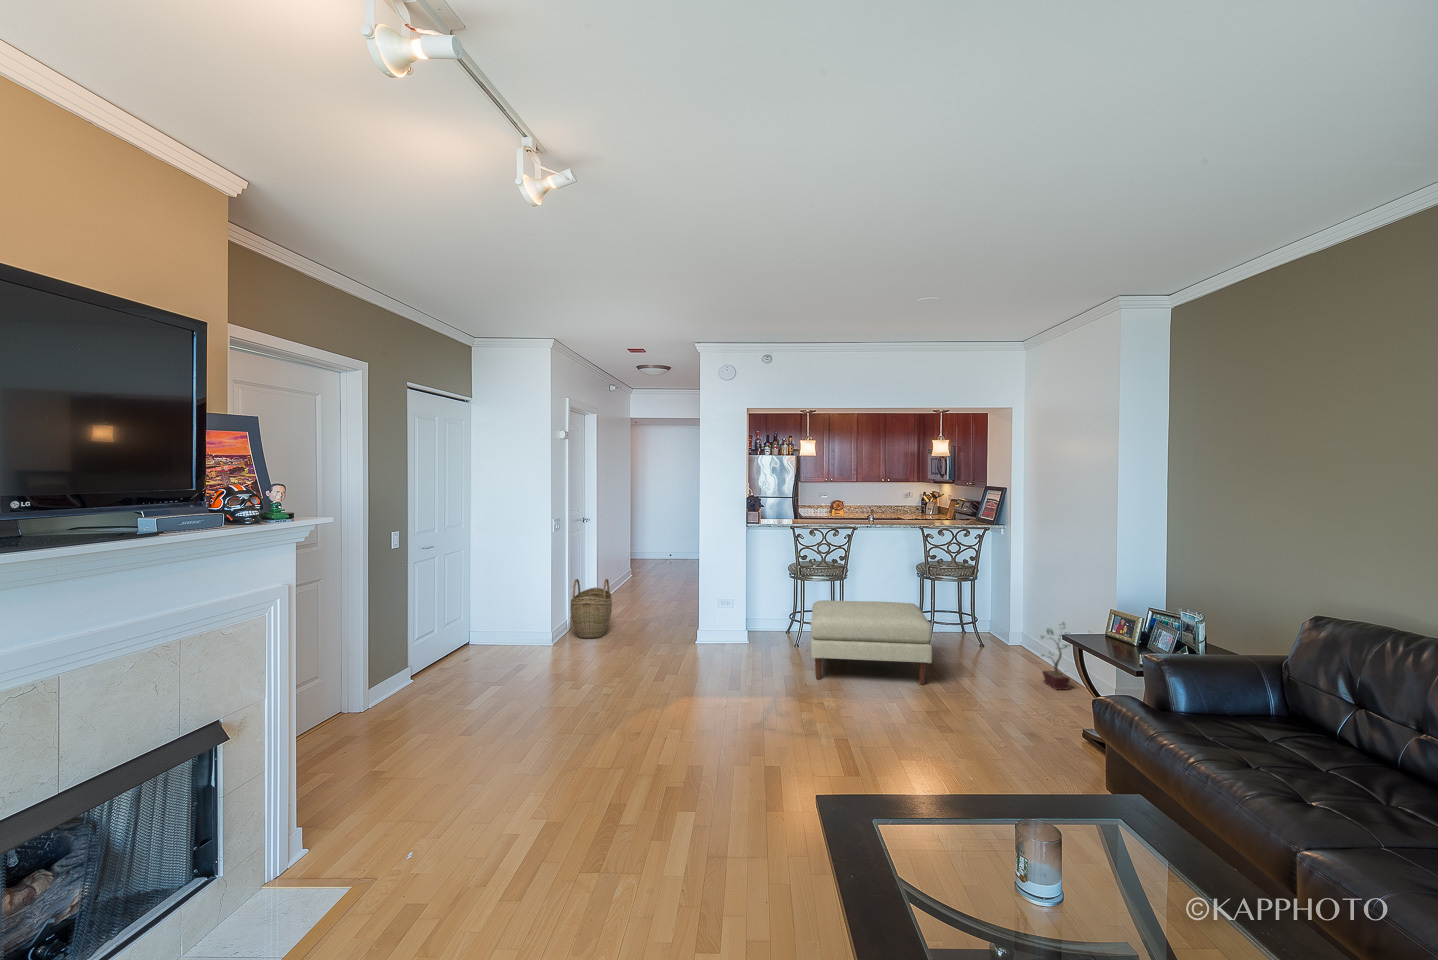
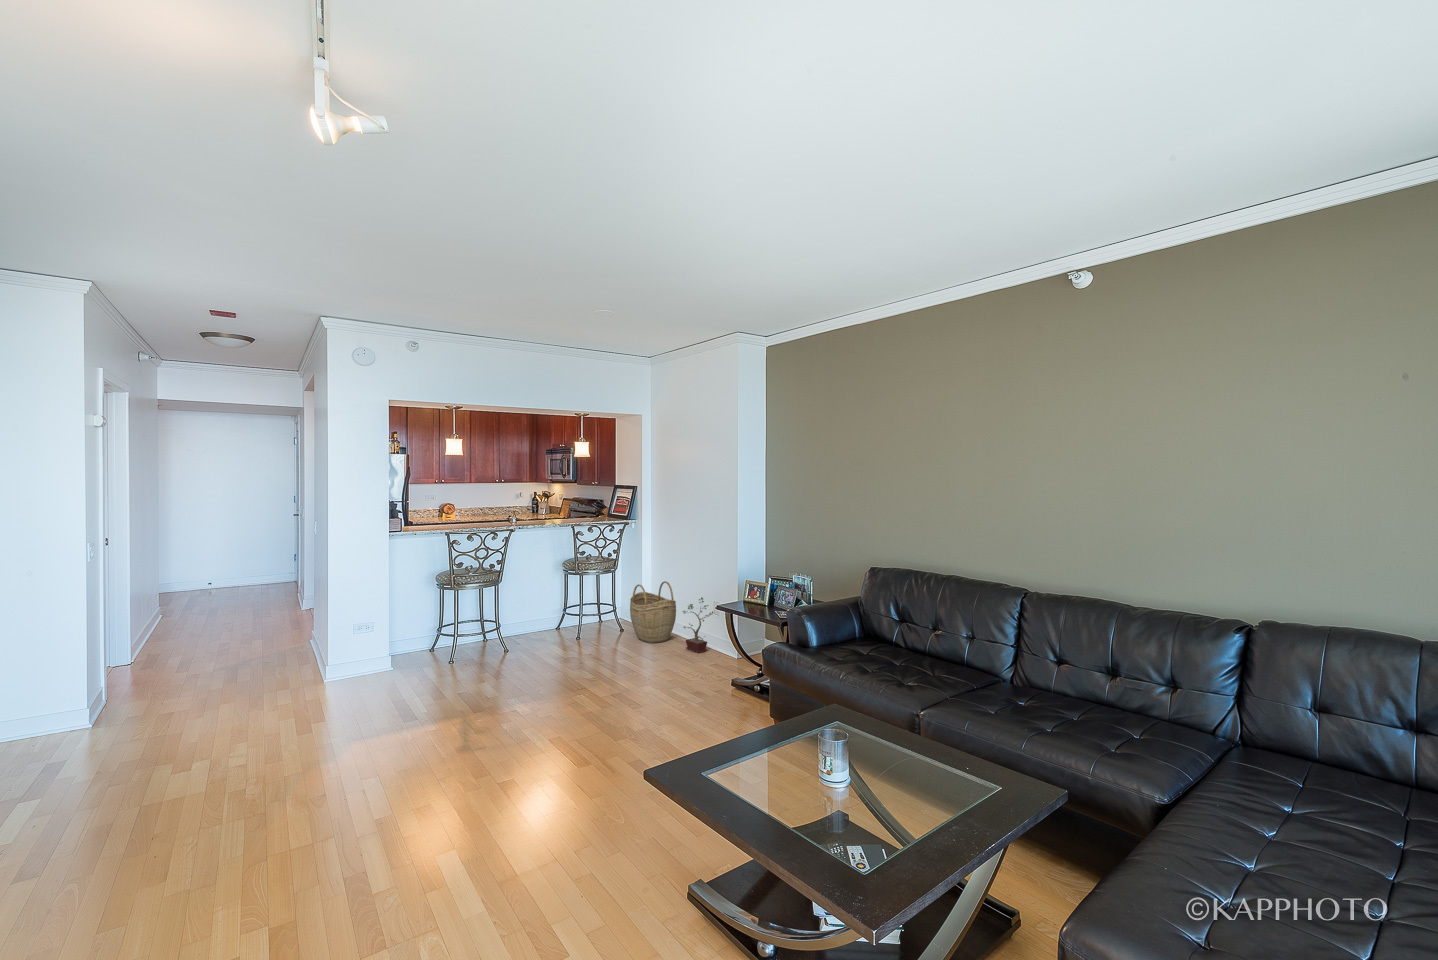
woven basket: present [571,579,612,639] -> present [630,581,676,643]
ottoman: present [811,600,932,684] -> none [477,598,608,688]

